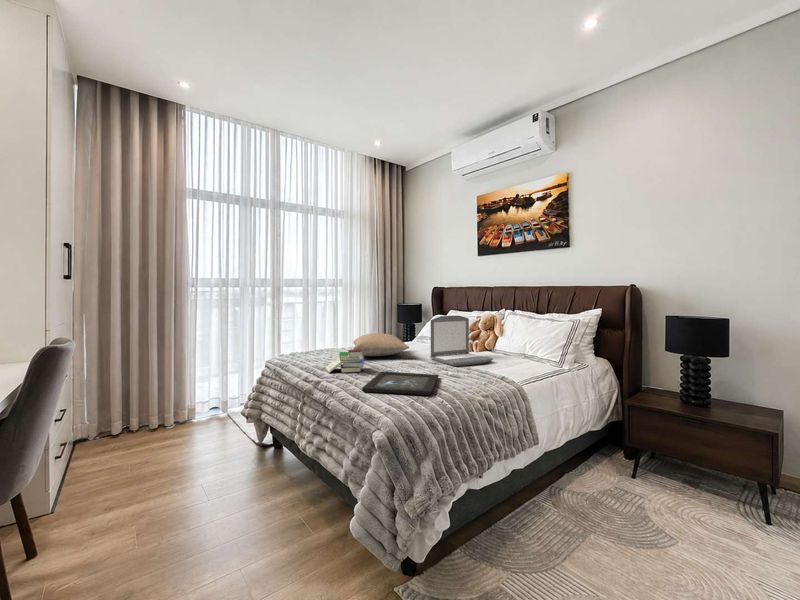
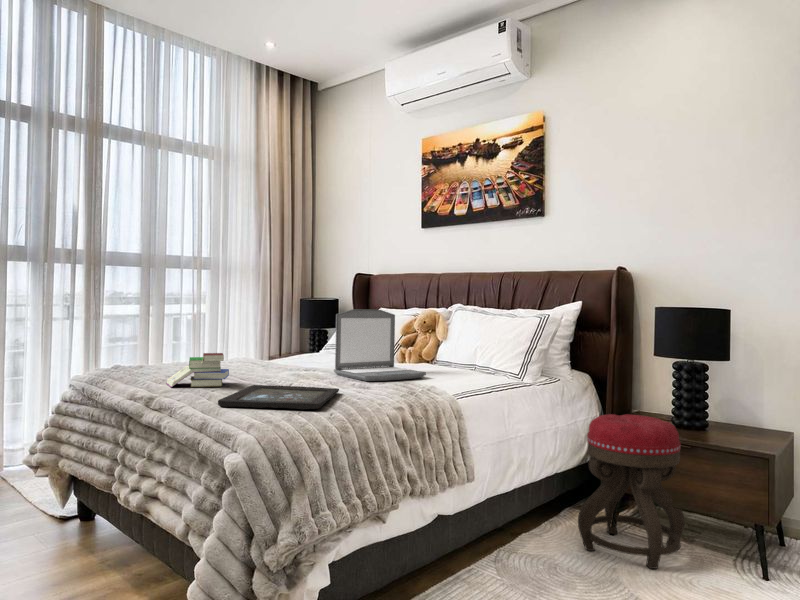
pillow: present [353,333,409,356] -> none [214,335,302,370]
ottoman: none [609,391,693,508] -> present [578,414,685,569]

